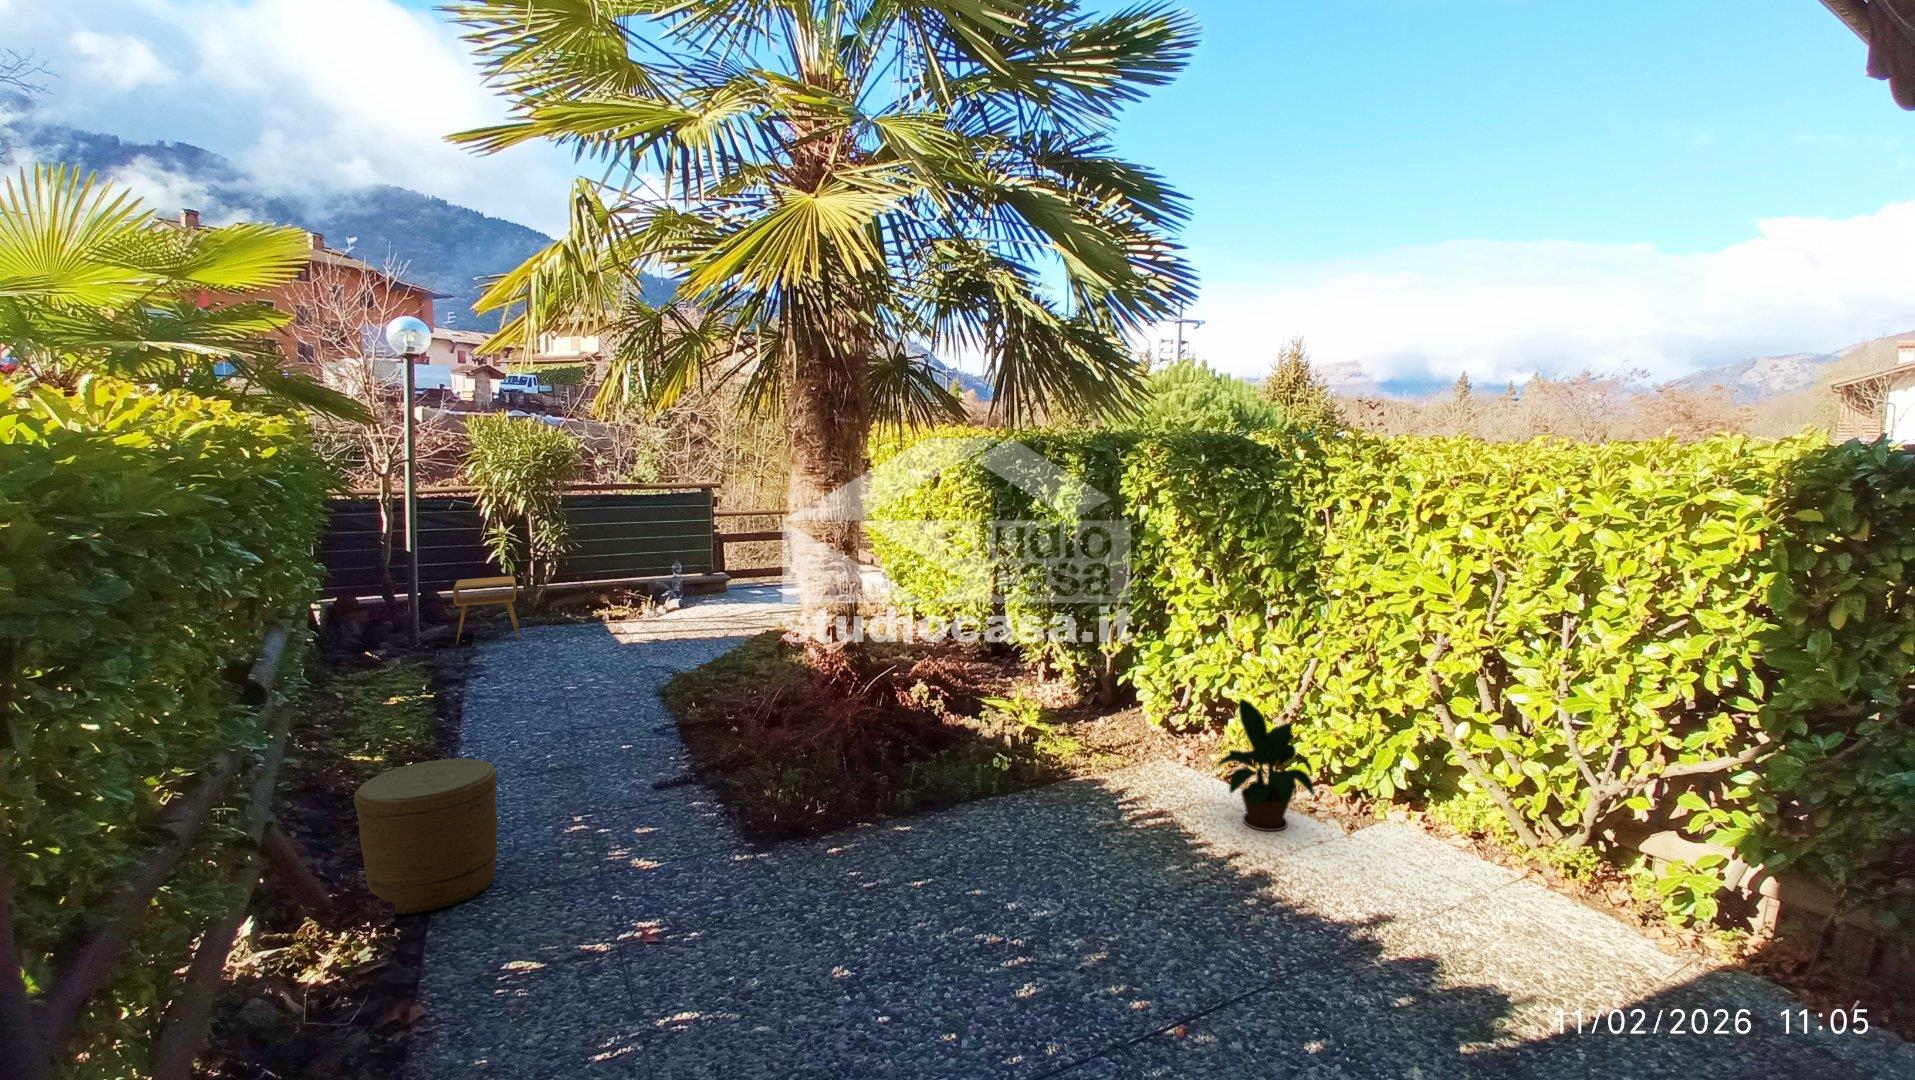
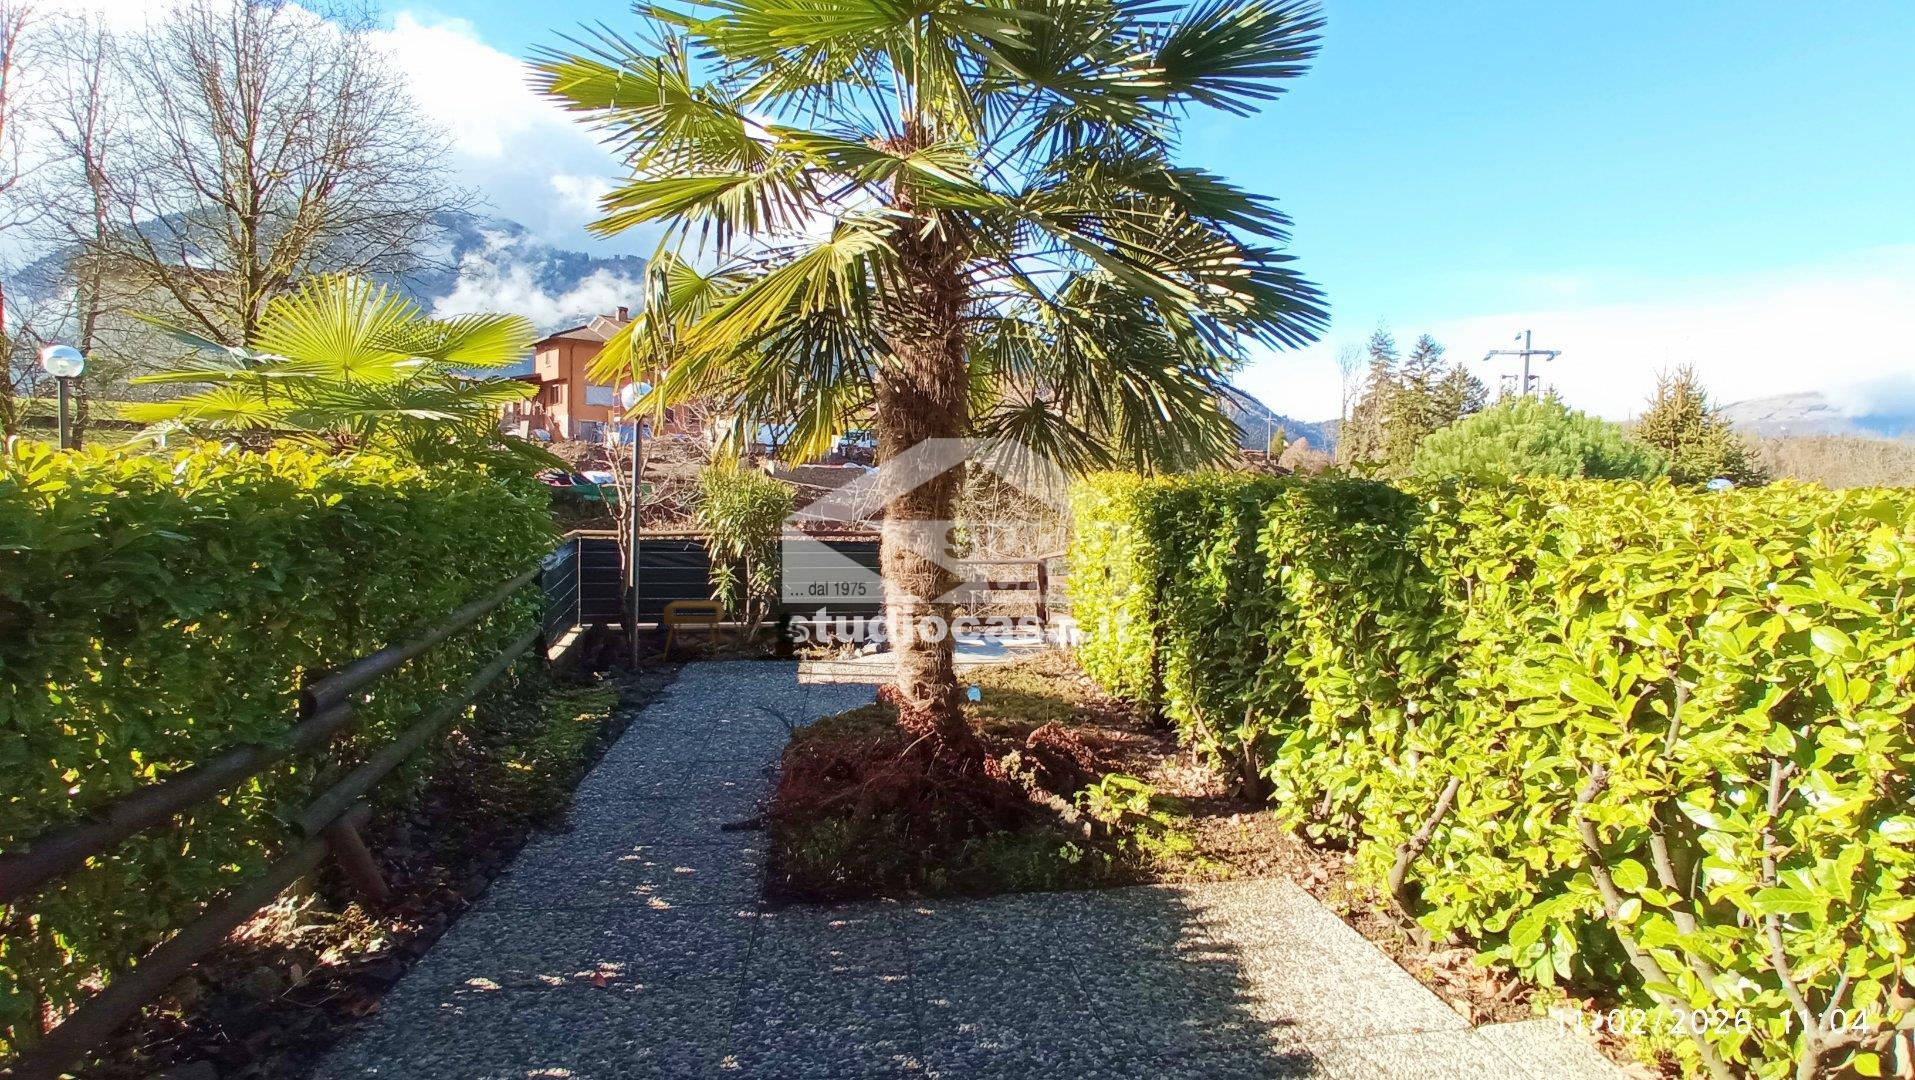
potted plant: present [1217,699,1314,831] -> present [761,604,806,657]
woven basket: present [354,758,498,914] -> none [385,766,521,914]

